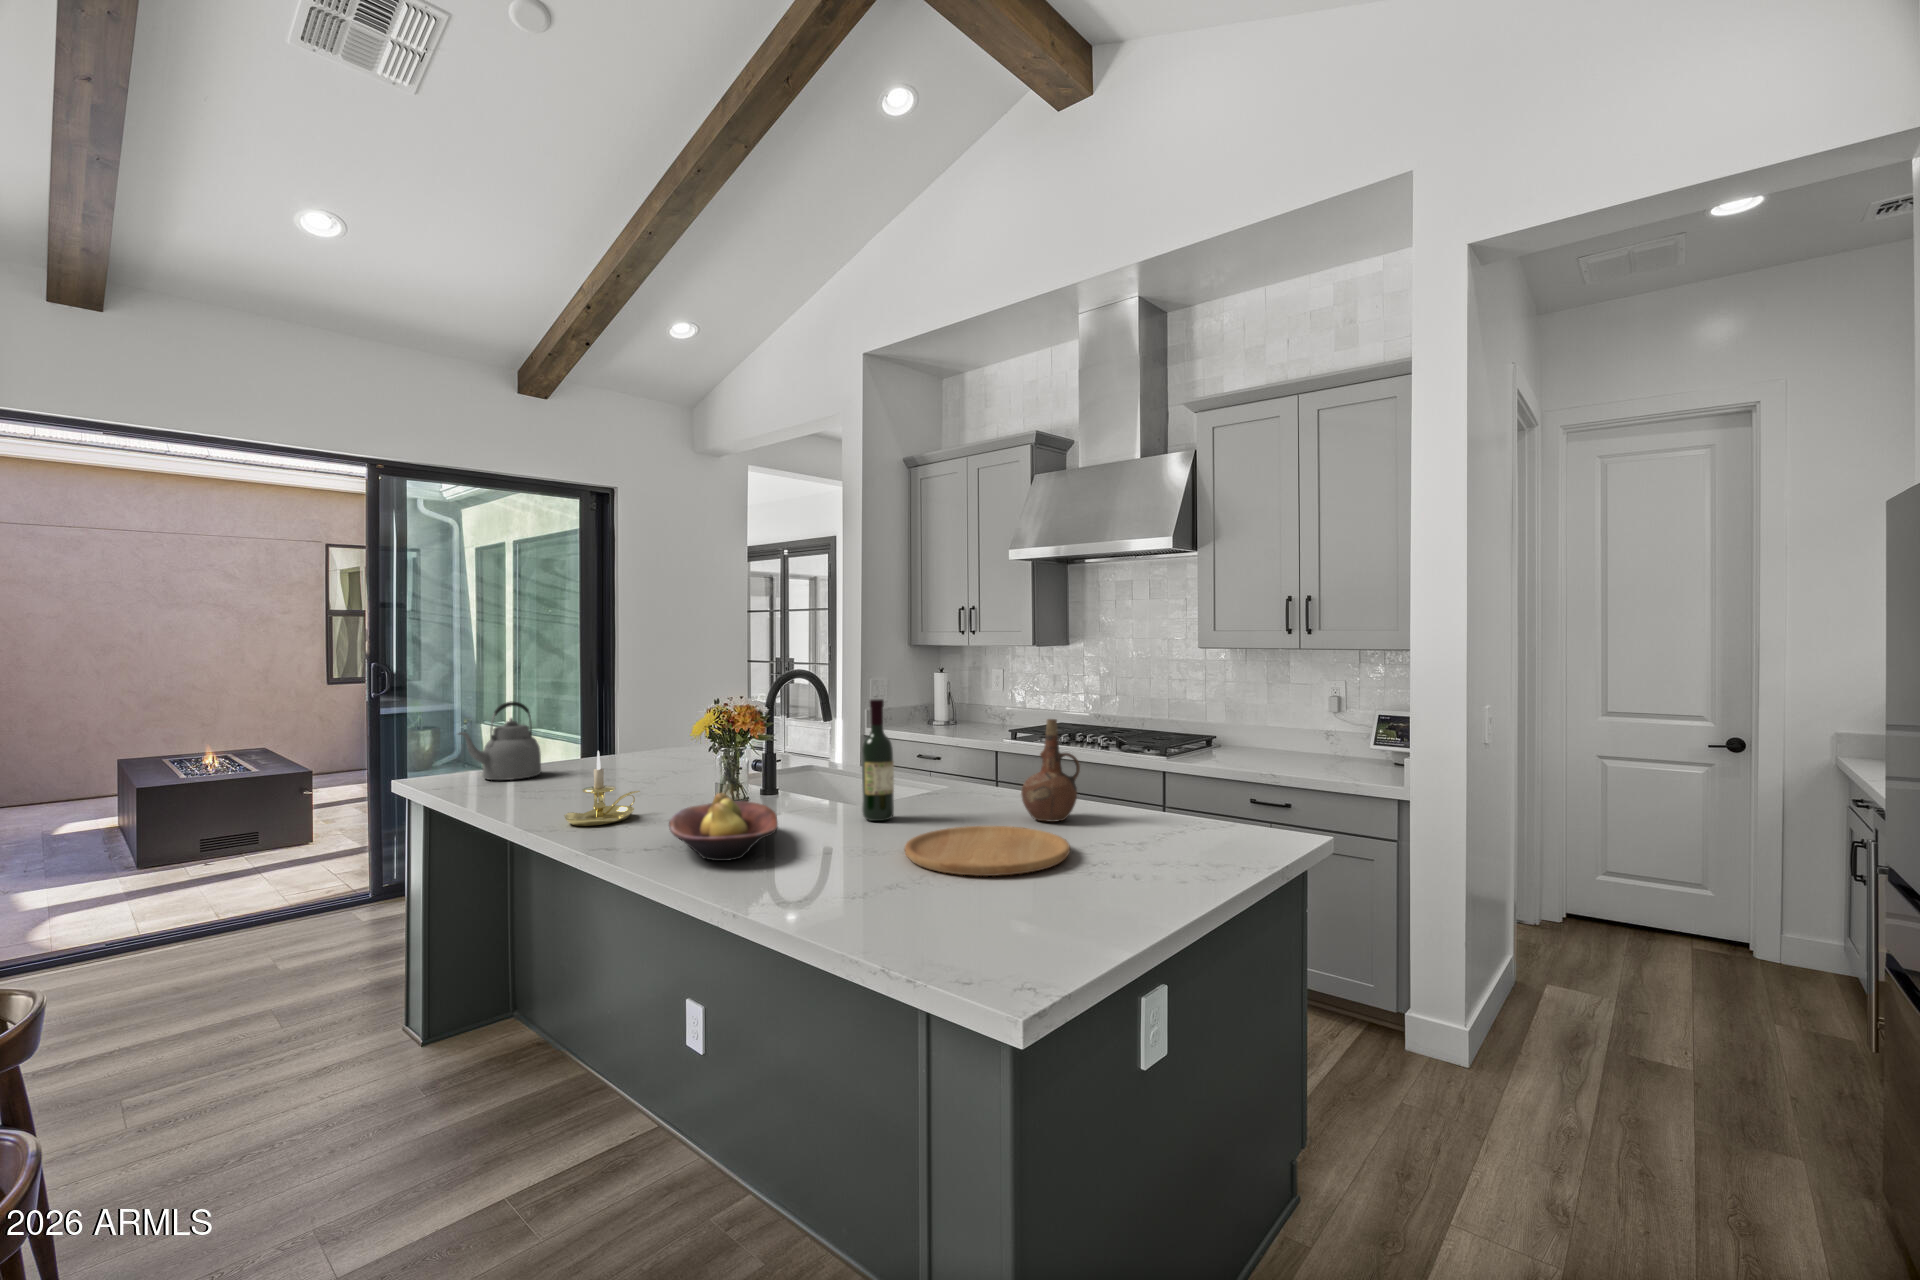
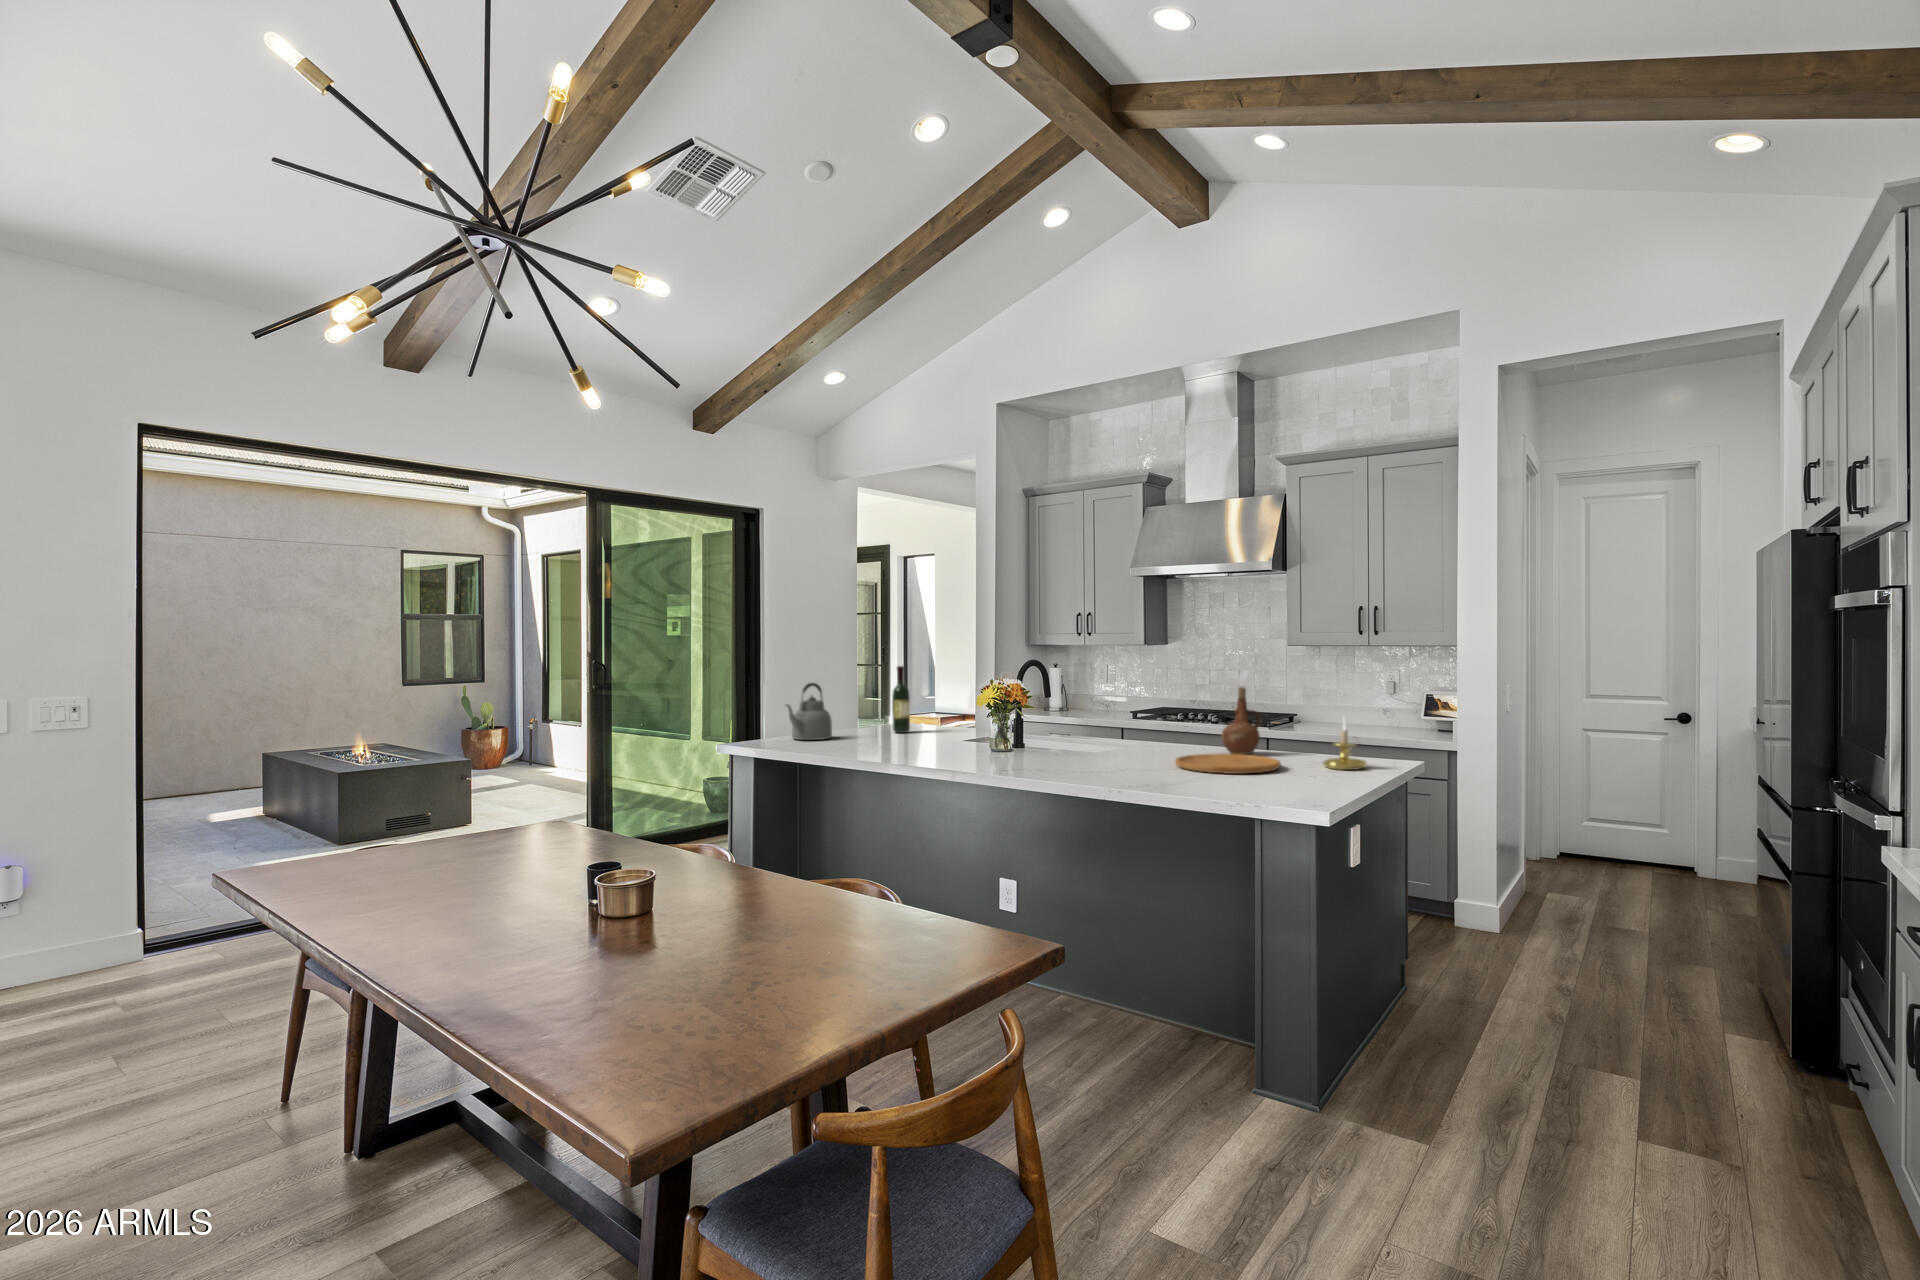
wine bottle: present [862,699,894,821] -> present [892,666,910,733]
candle holder: present [564,751,640,826] -> present [1323,719,1367,770]
fruit bowl: present [669,793,778,861] -> none [1015,733,1098,770]

